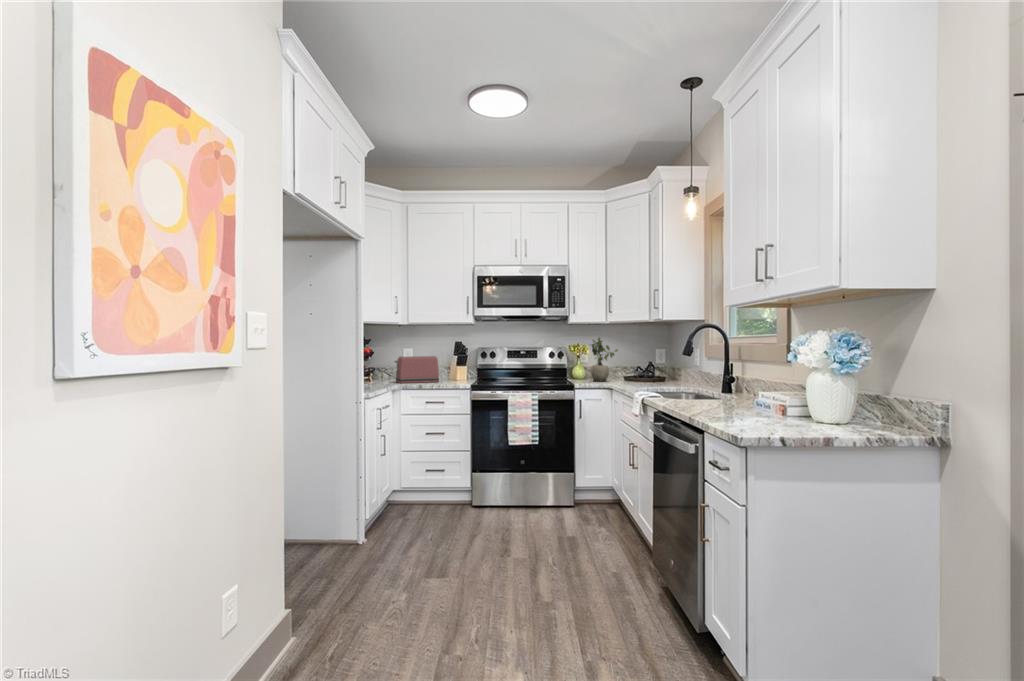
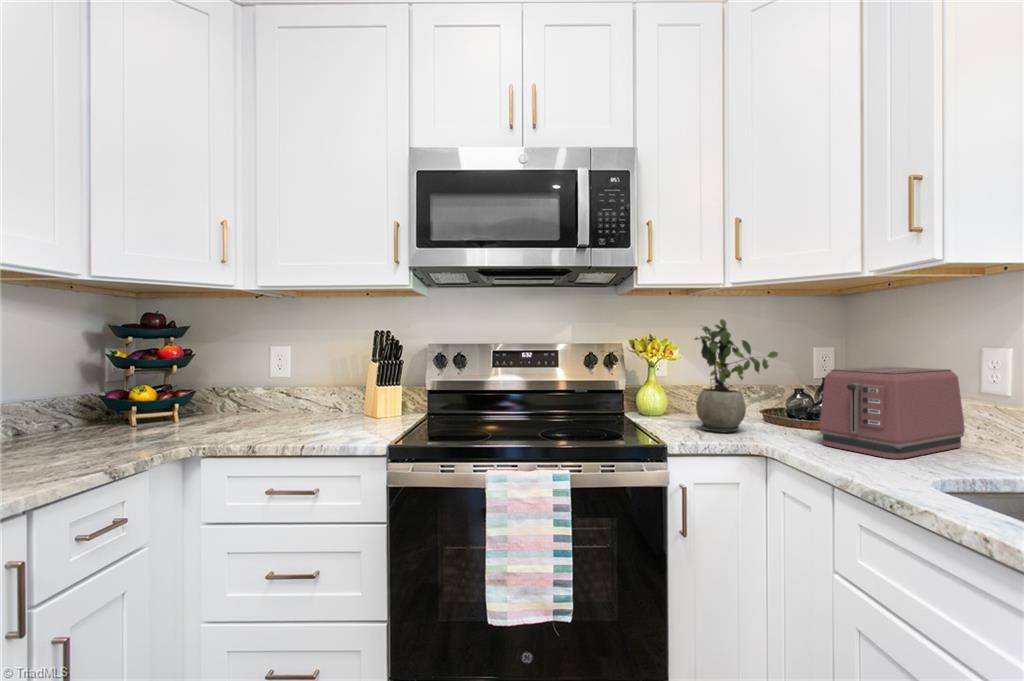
toaster: present [395,356,439,383] -> present [819,367,965,459]

